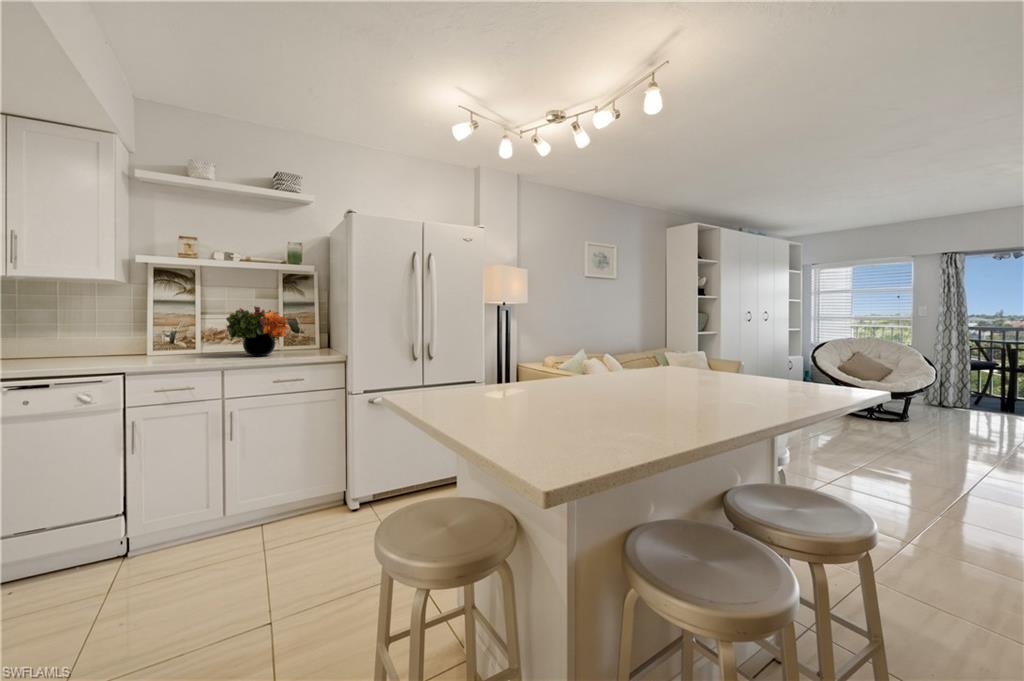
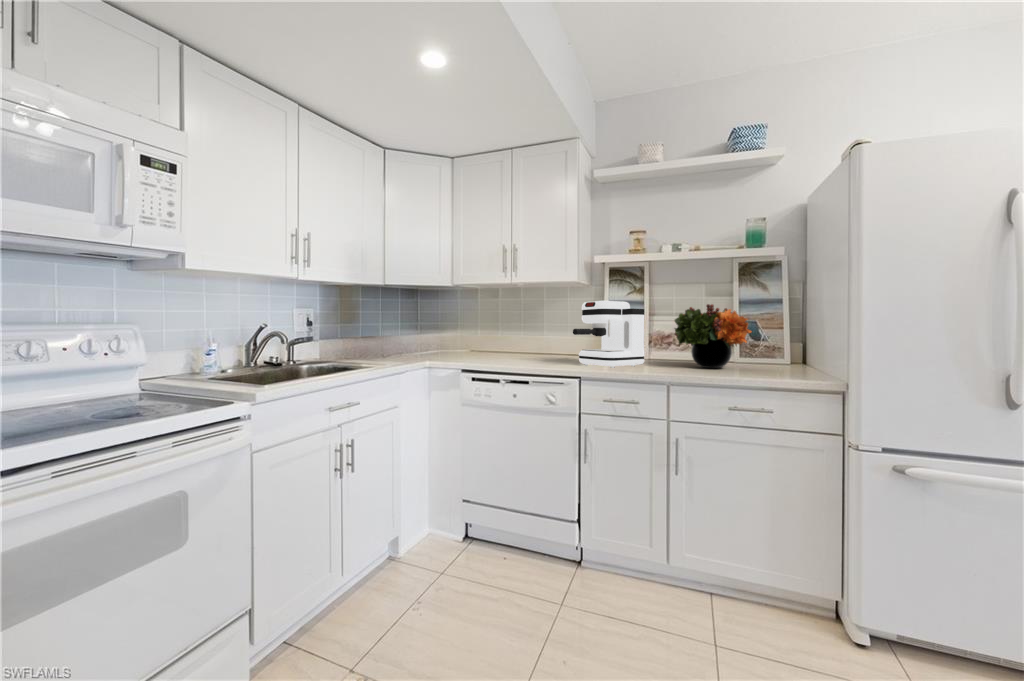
coffee maker: none [112,300,198,362] -> present [573,301,645,368]

